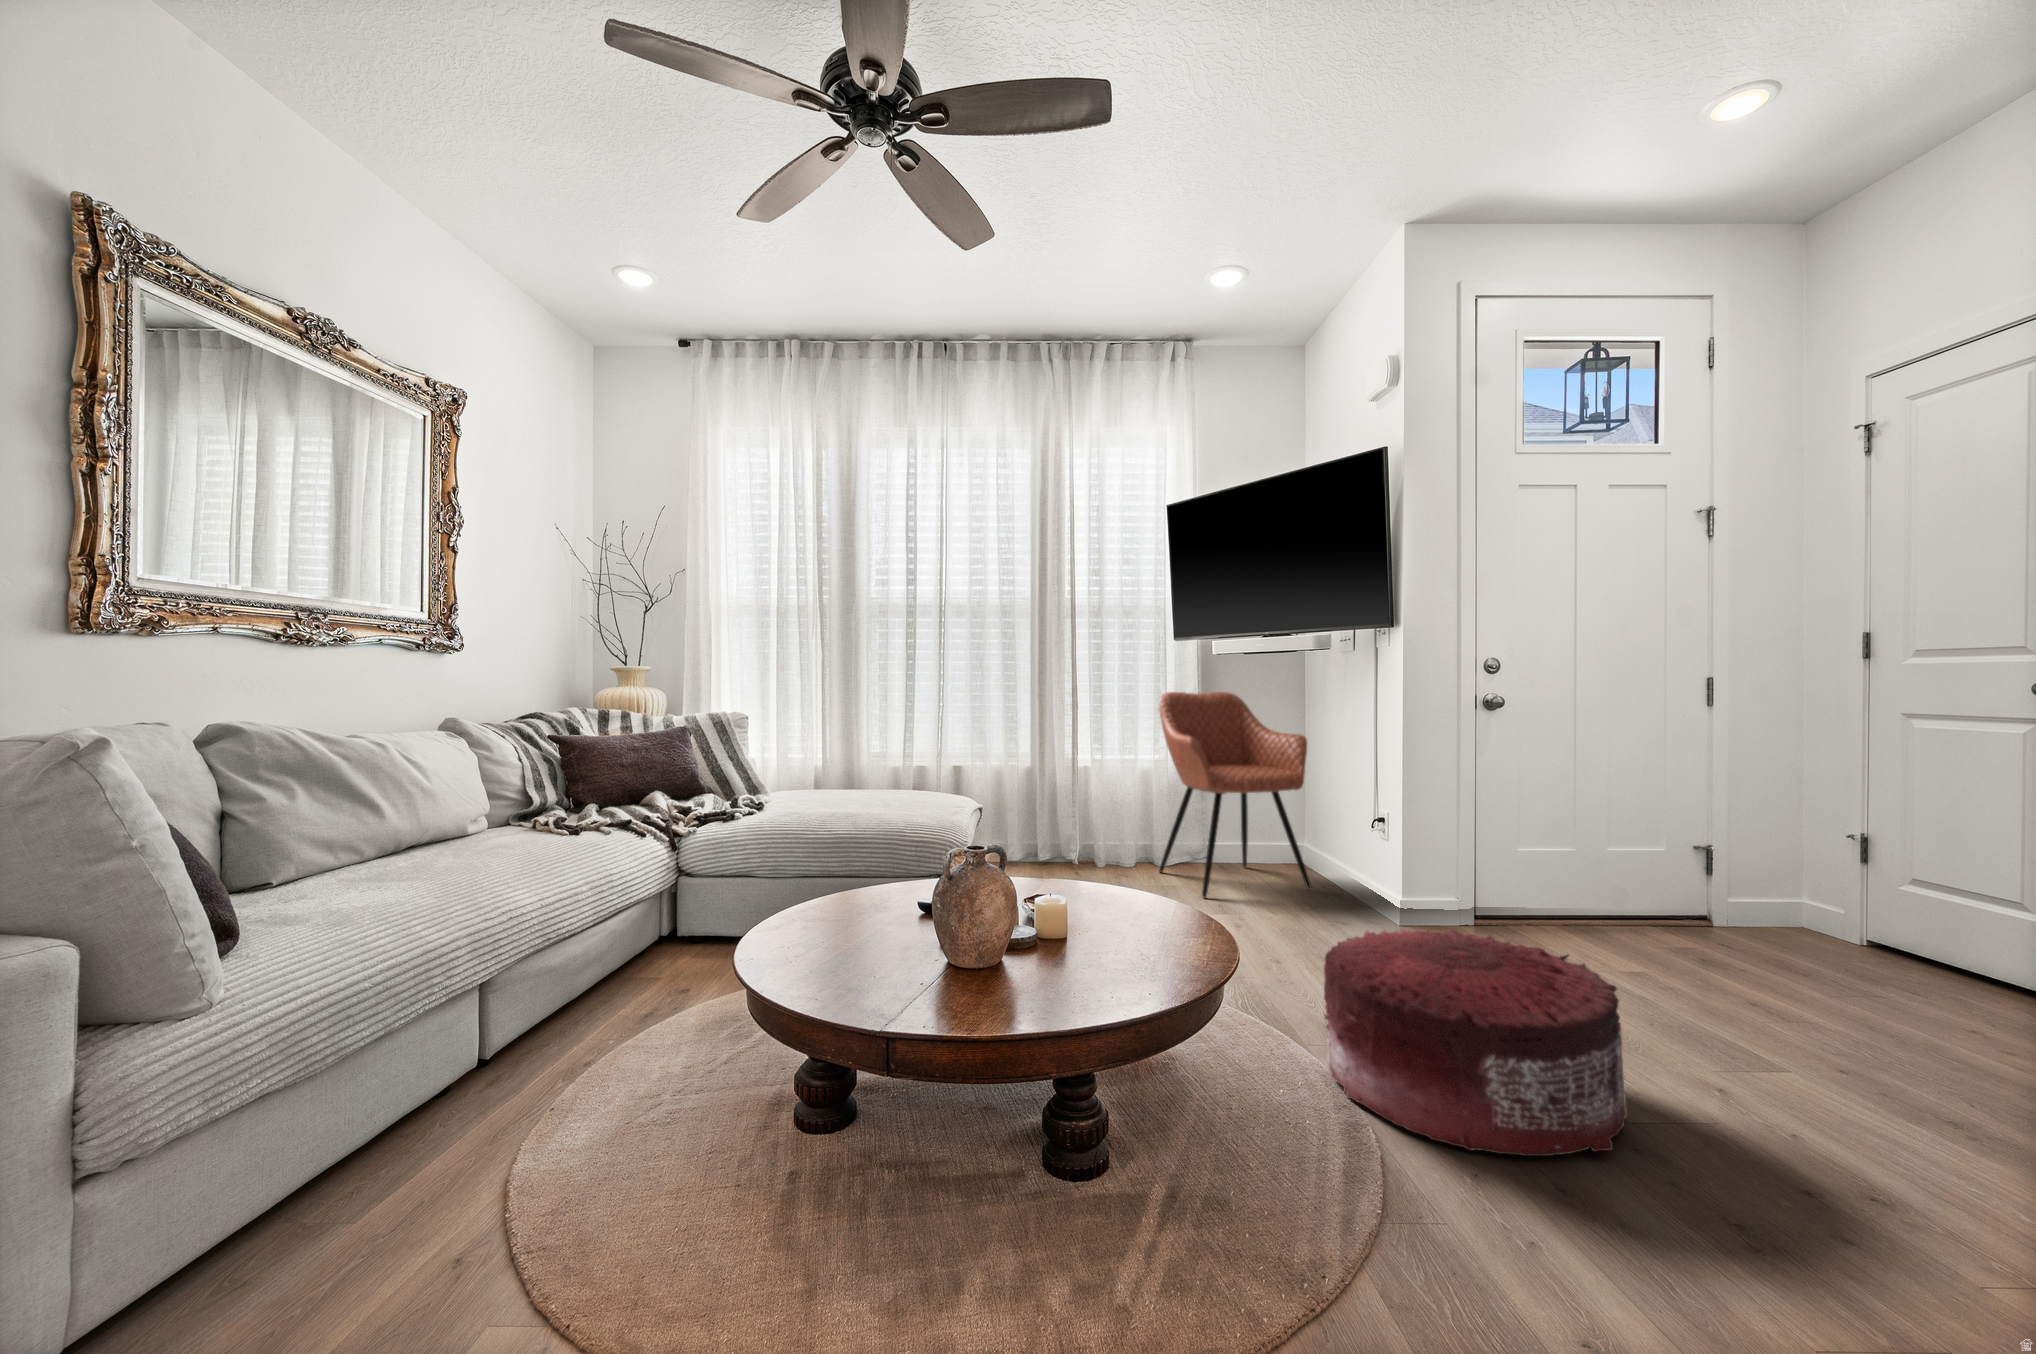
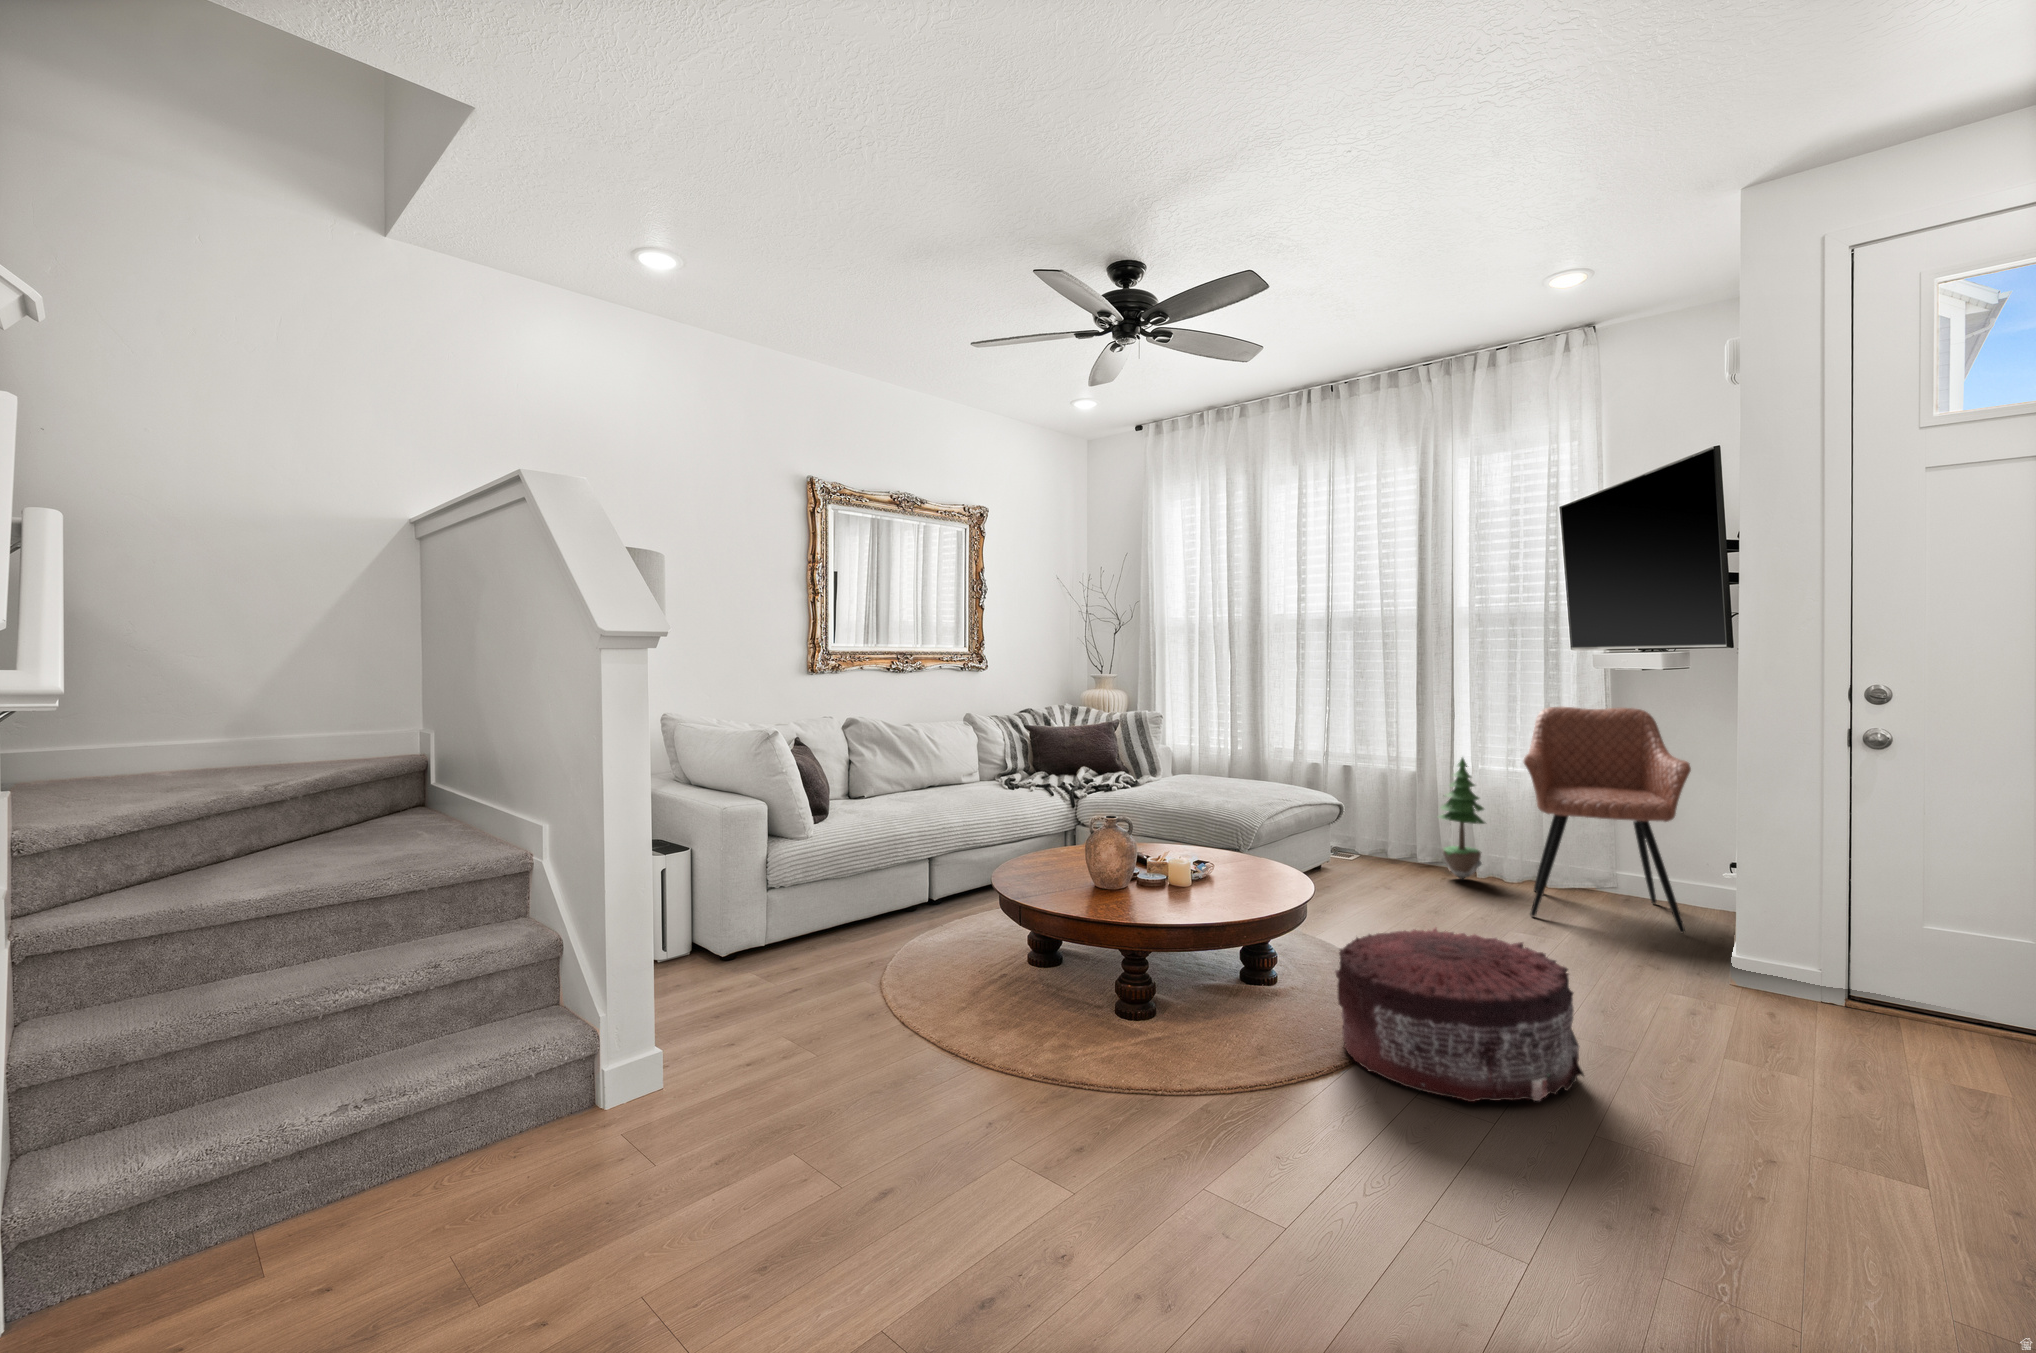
potted tree: none [1070,744,1116,872] -> present [1439,758,1485,879]

